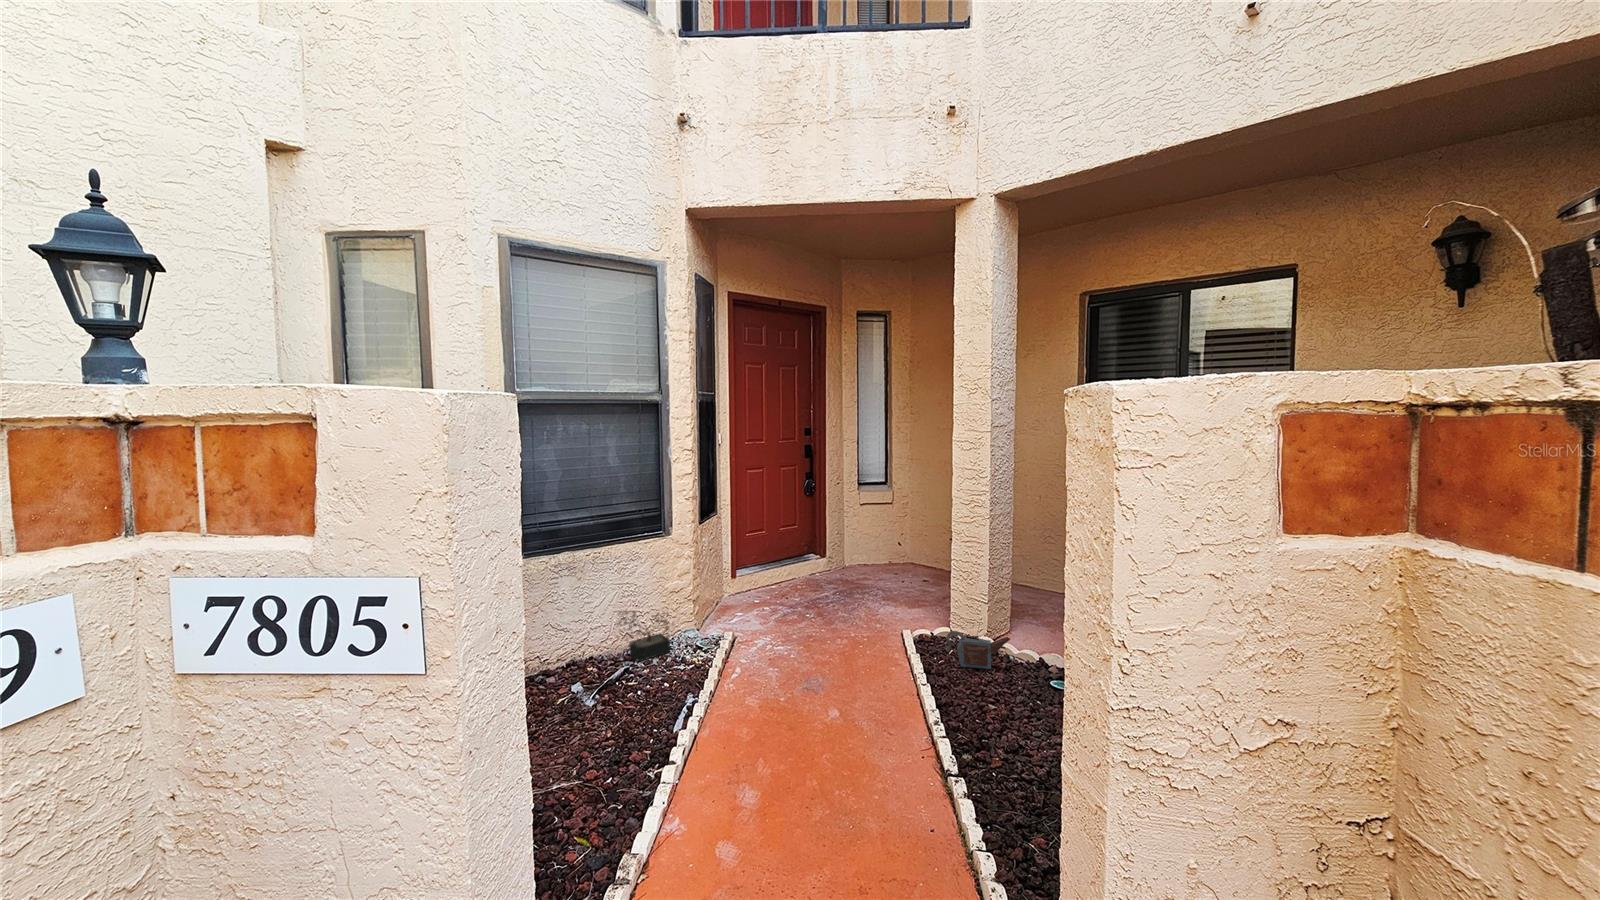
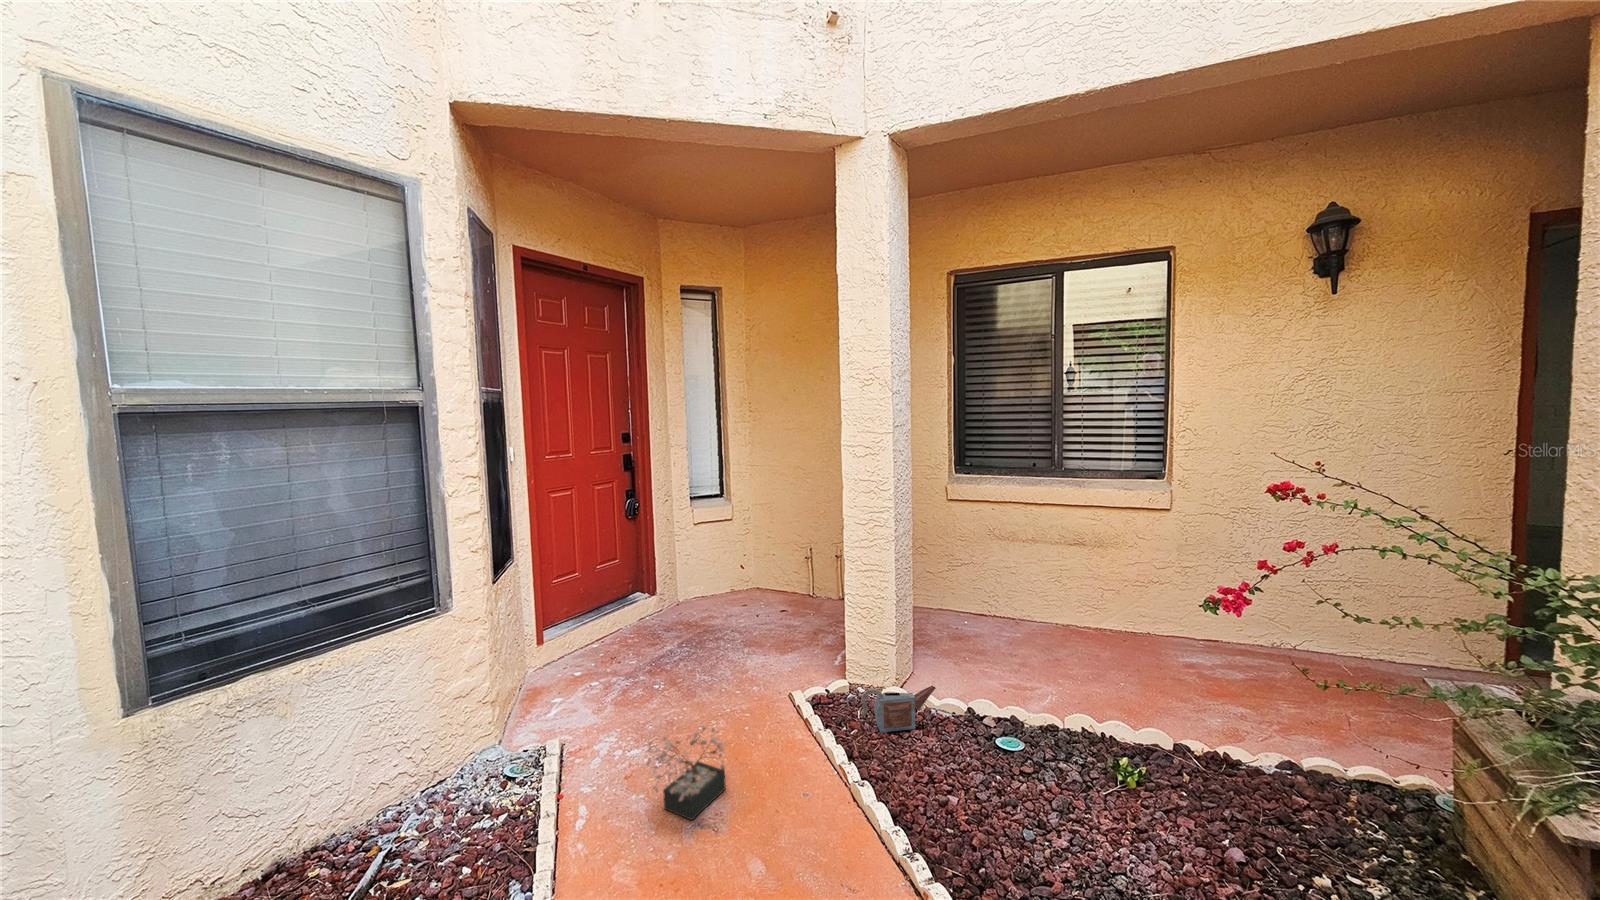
decorative plant: present [616,611,674,661] -> present [646,727,726,820]

